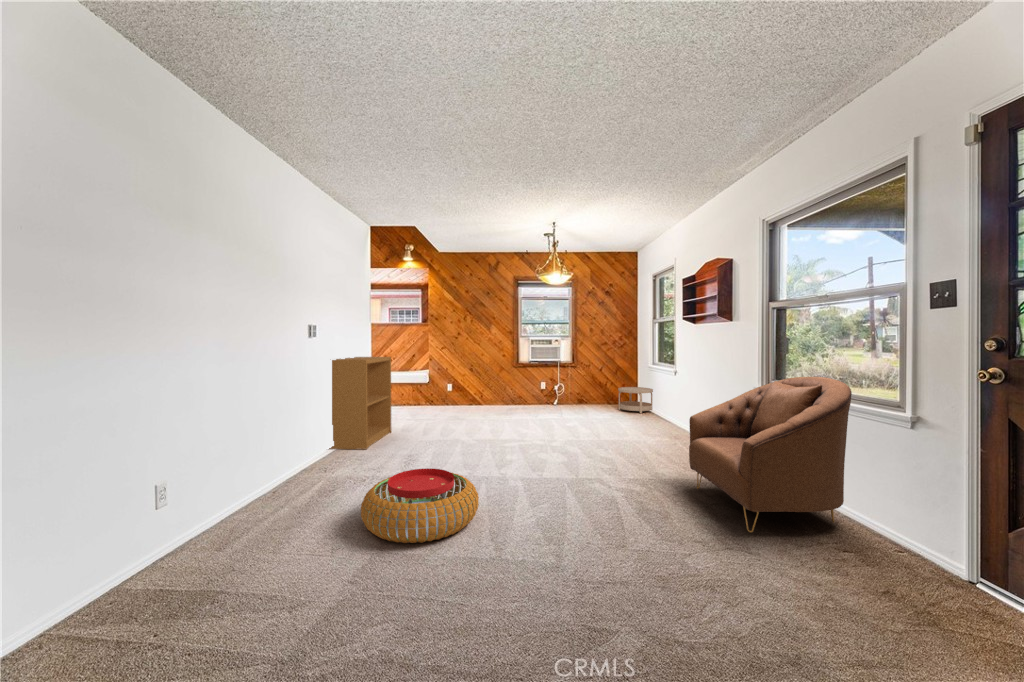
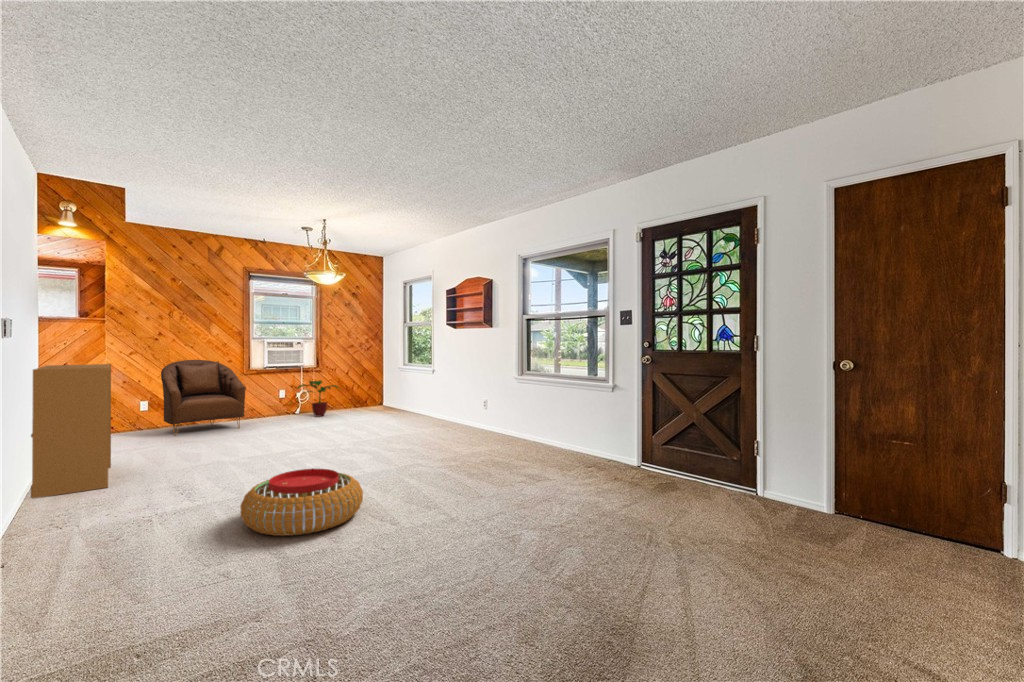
potted plant: none [549,375,588,408] -> present [297,381,340,417]
armchair: present [689,377,852,532] -> present [161,360,246,436]
side table: present [618,387,653,413] -> none [371,389,405,414]

